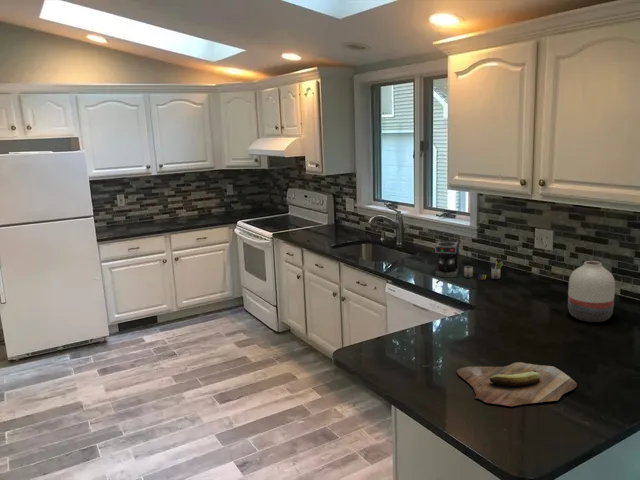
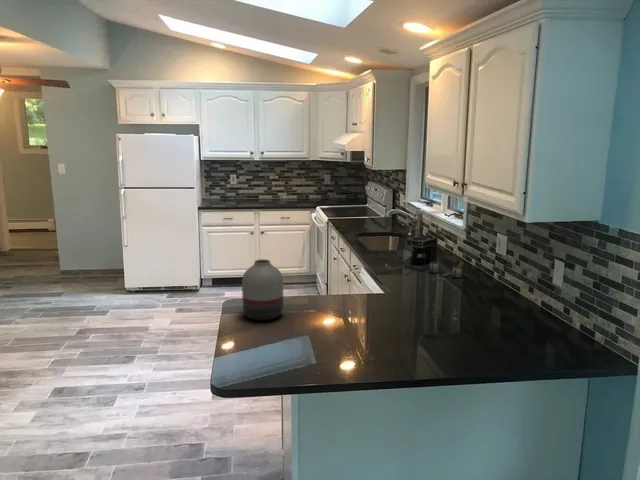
vase: present [568,261,615,322] -> present [242,259,283,320]
cutting board: present [457,362,577,406] -> none [274,327,373,360]

